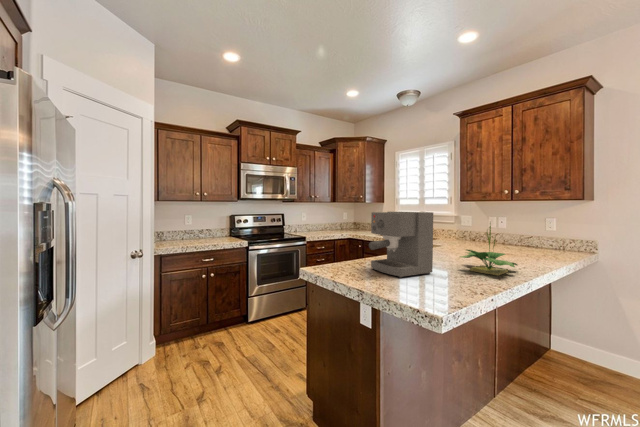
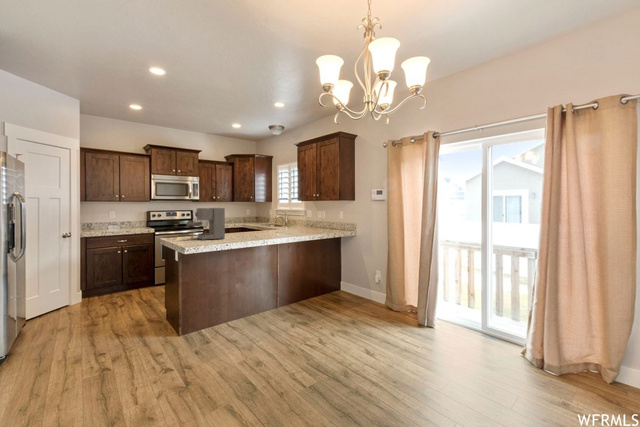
potted plant: present [461,223,517,275] -> none [243,212,274,239]

